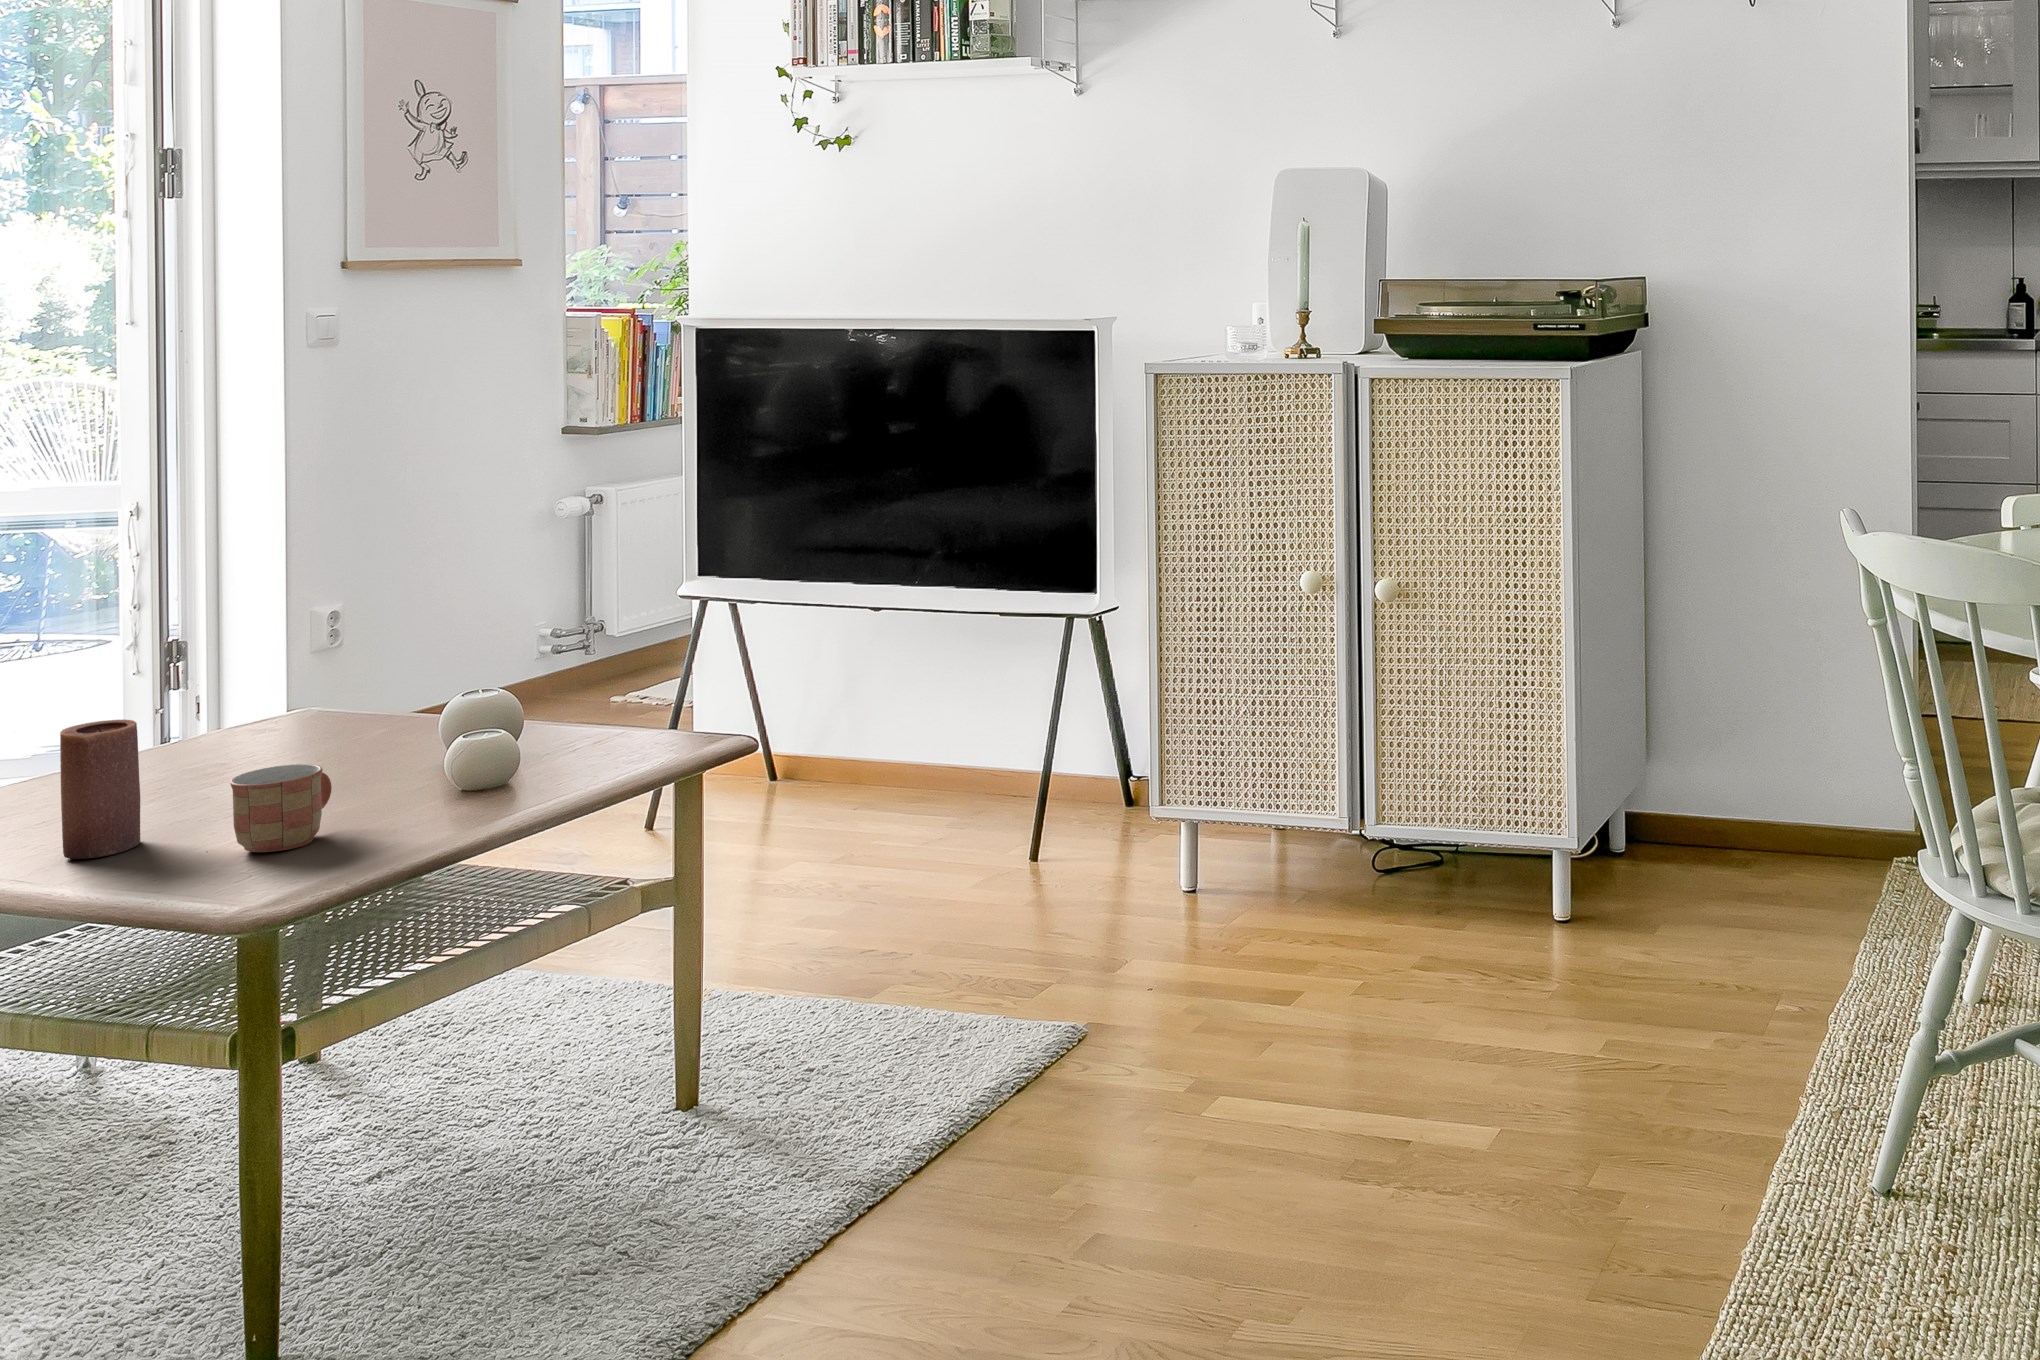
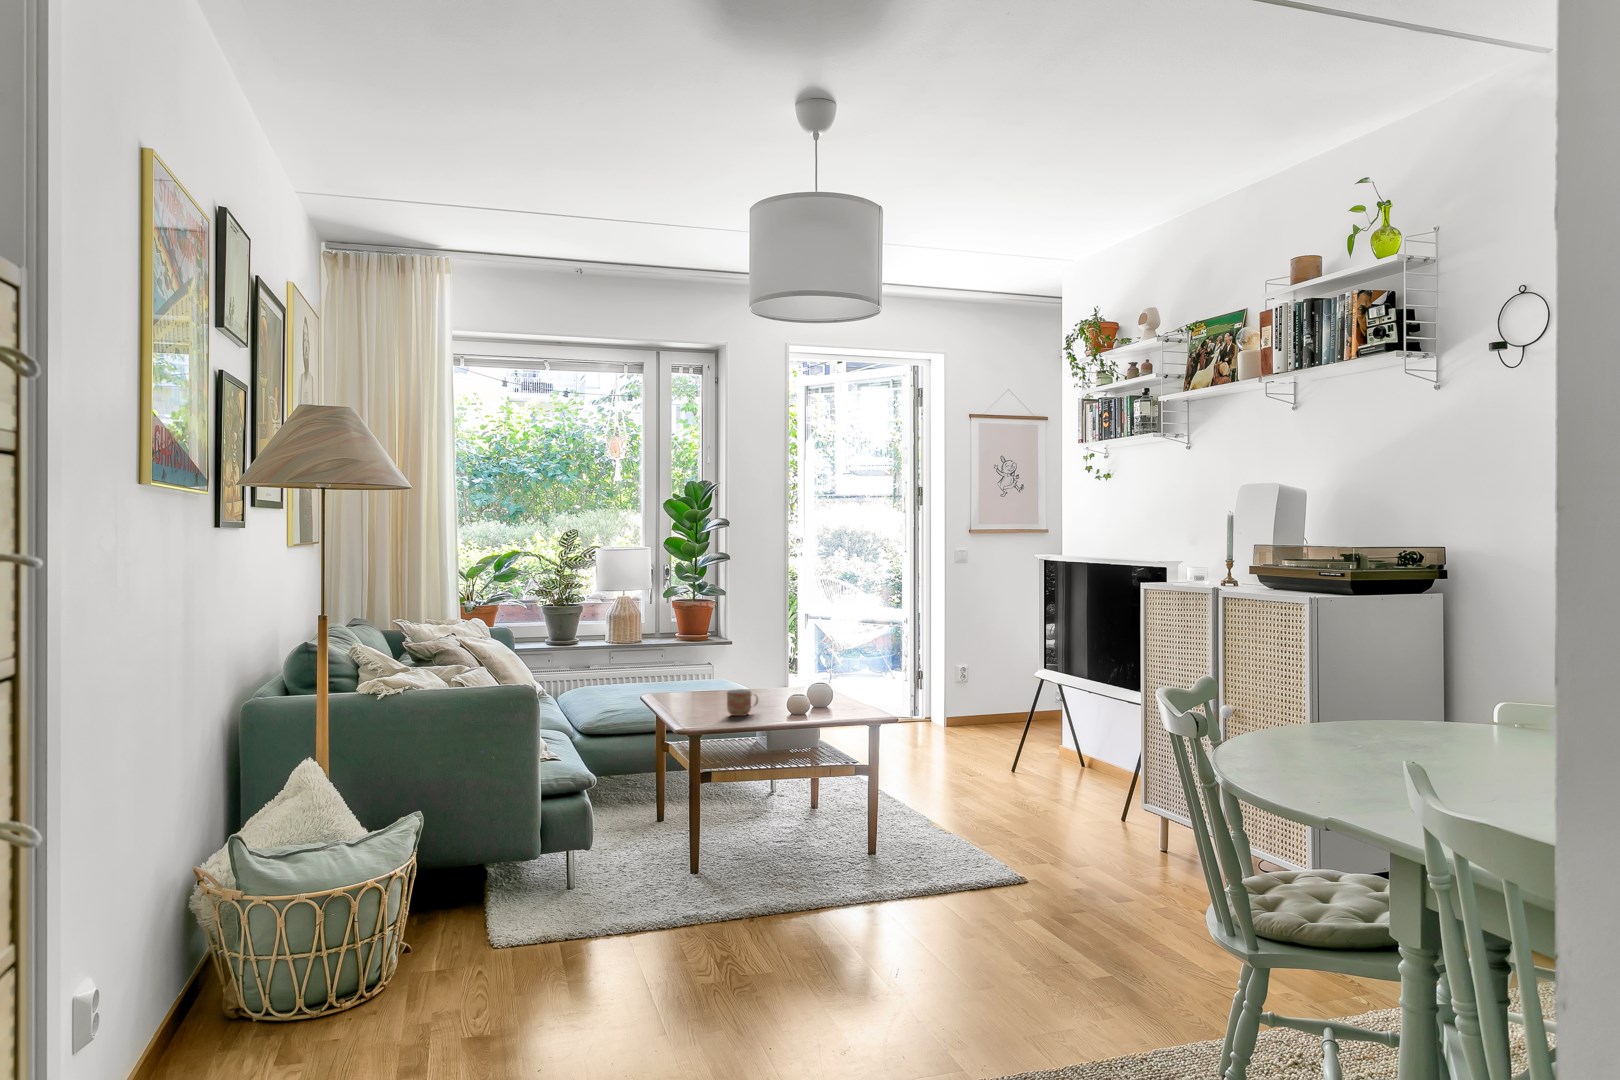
candle: present [60,719,140,859] -> none [706,668,726,710]

